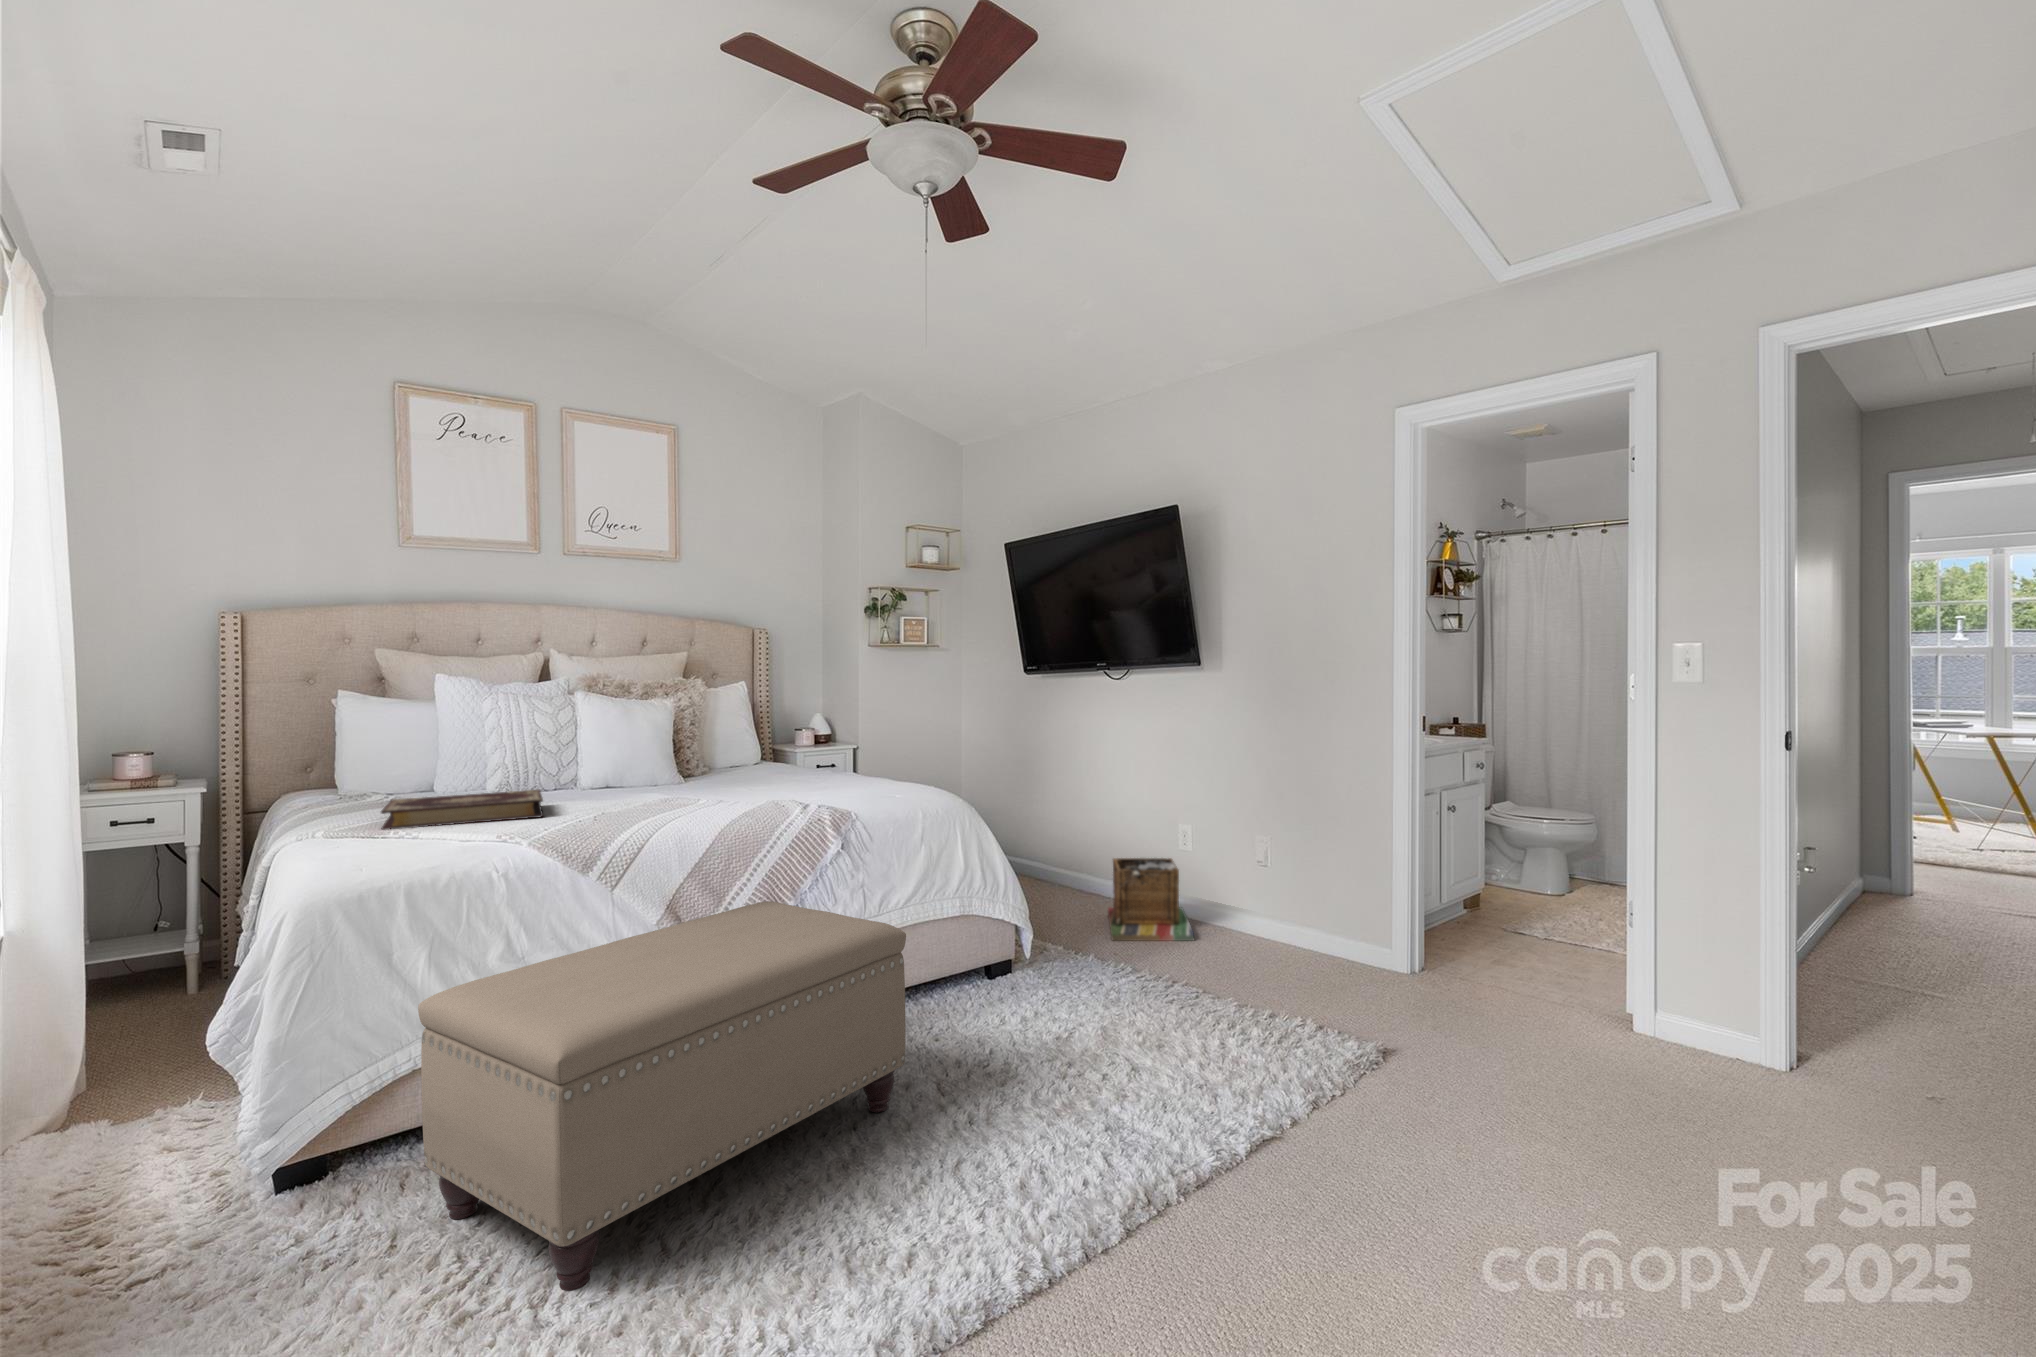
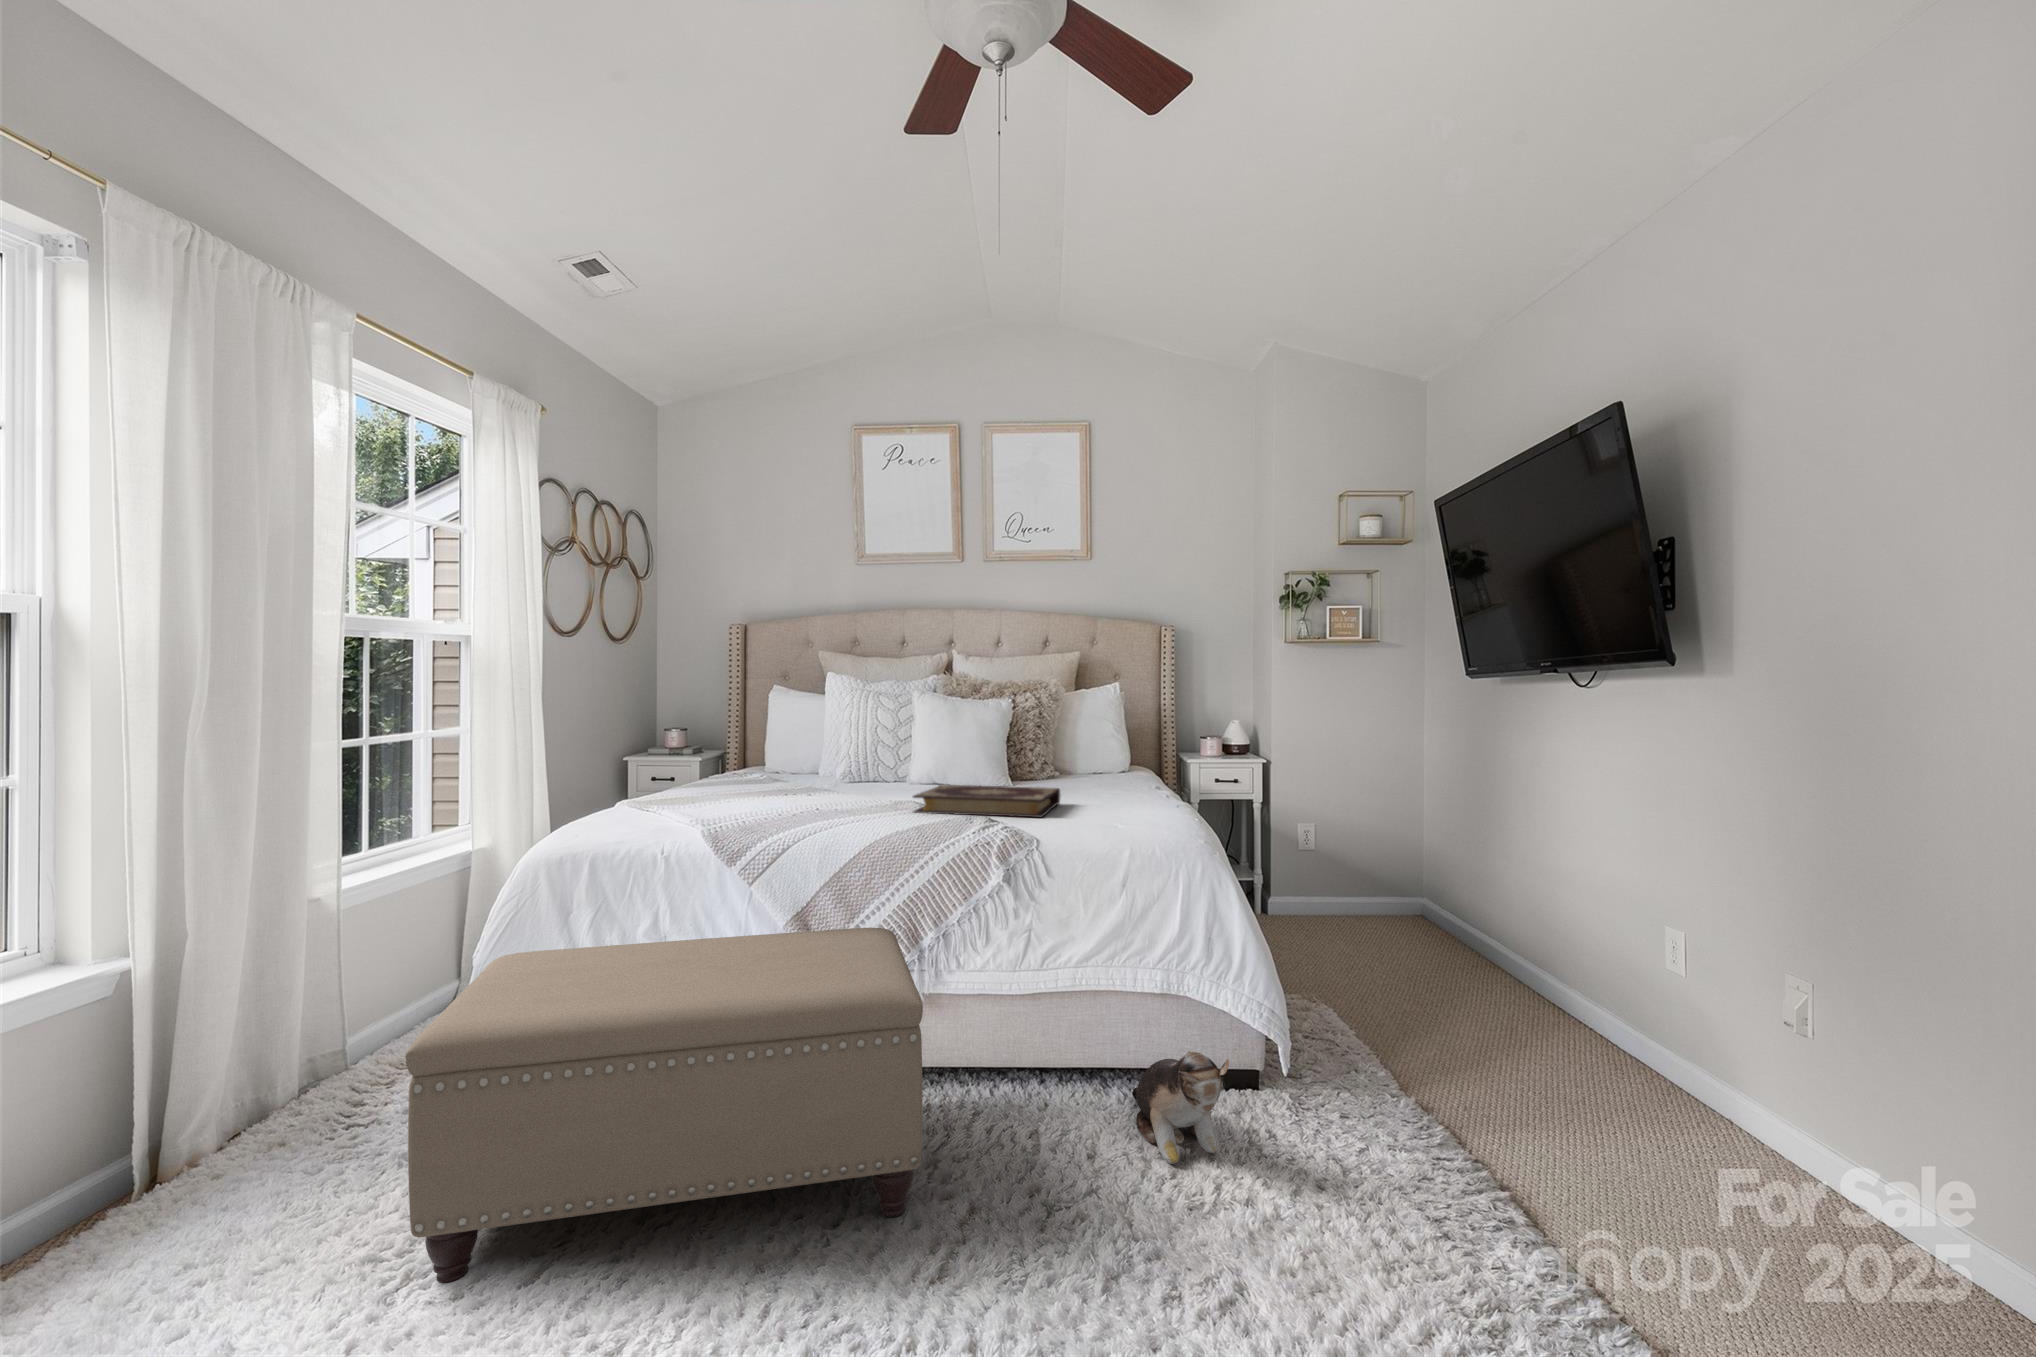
book: present [381,790,543,830] -> present [913,785,1060,817]
laundry basket: present [1108,858,1194,941] -> none [1479,959,1655,1124]
plush toy: none [936,939,1057,1027] -> present [1132,1051,1229,1164]

